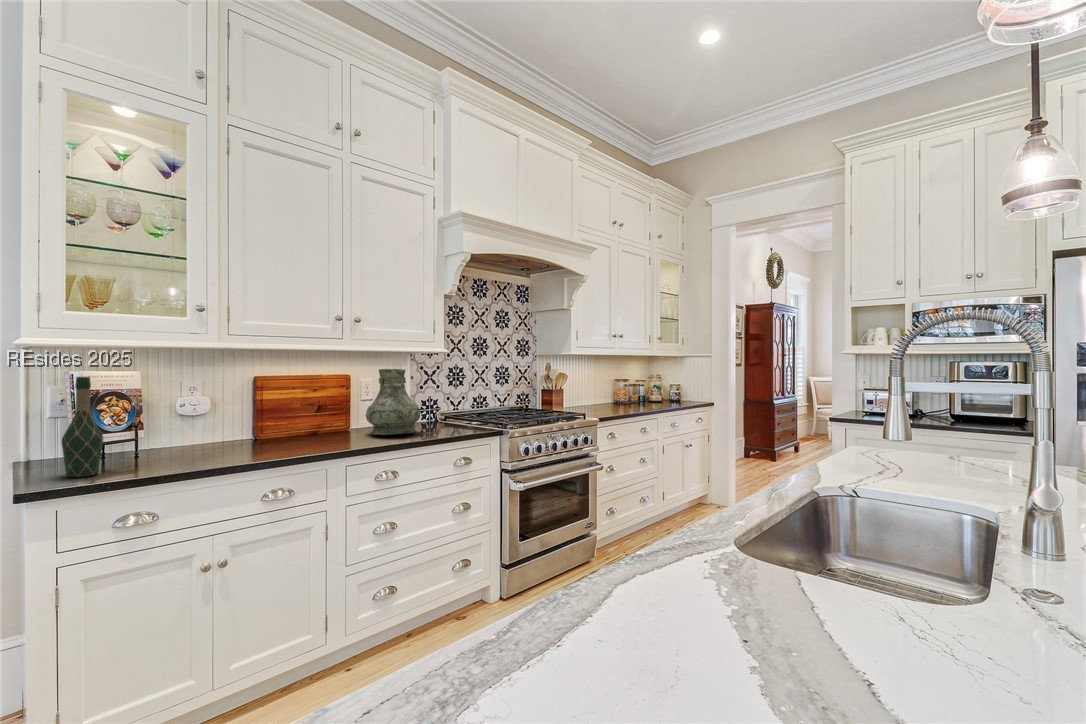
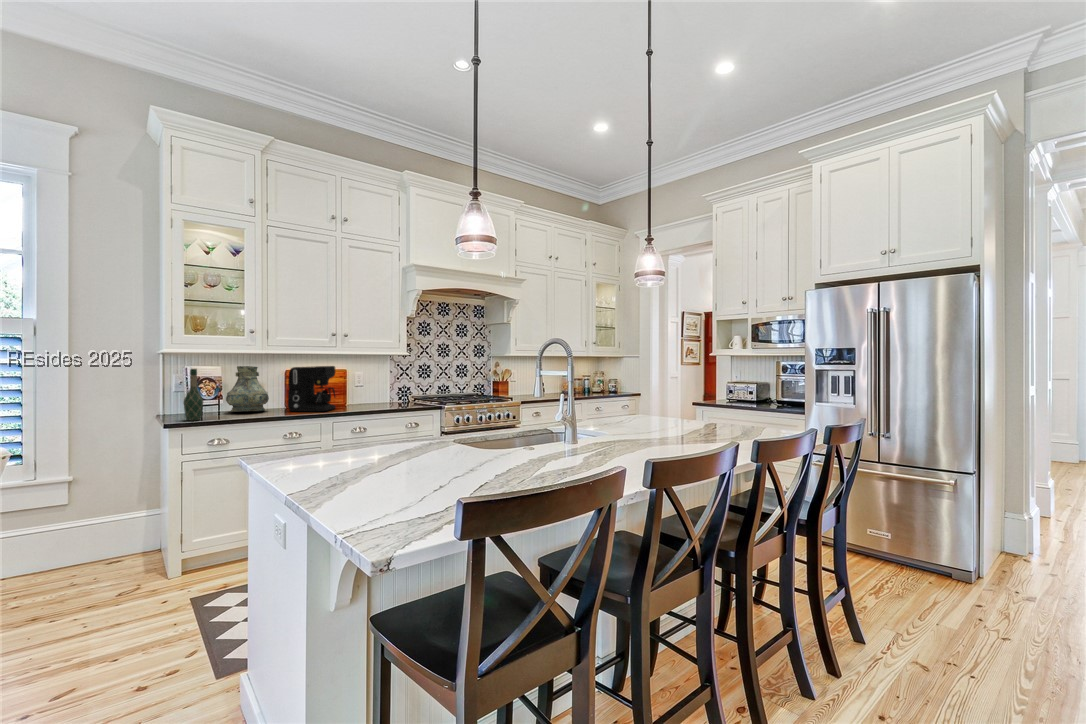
vase: present [366,369,420,435] -> present [226,366,269,412]
coffee maker: none [261,370,342,448] -> present [288,366,336,411]

